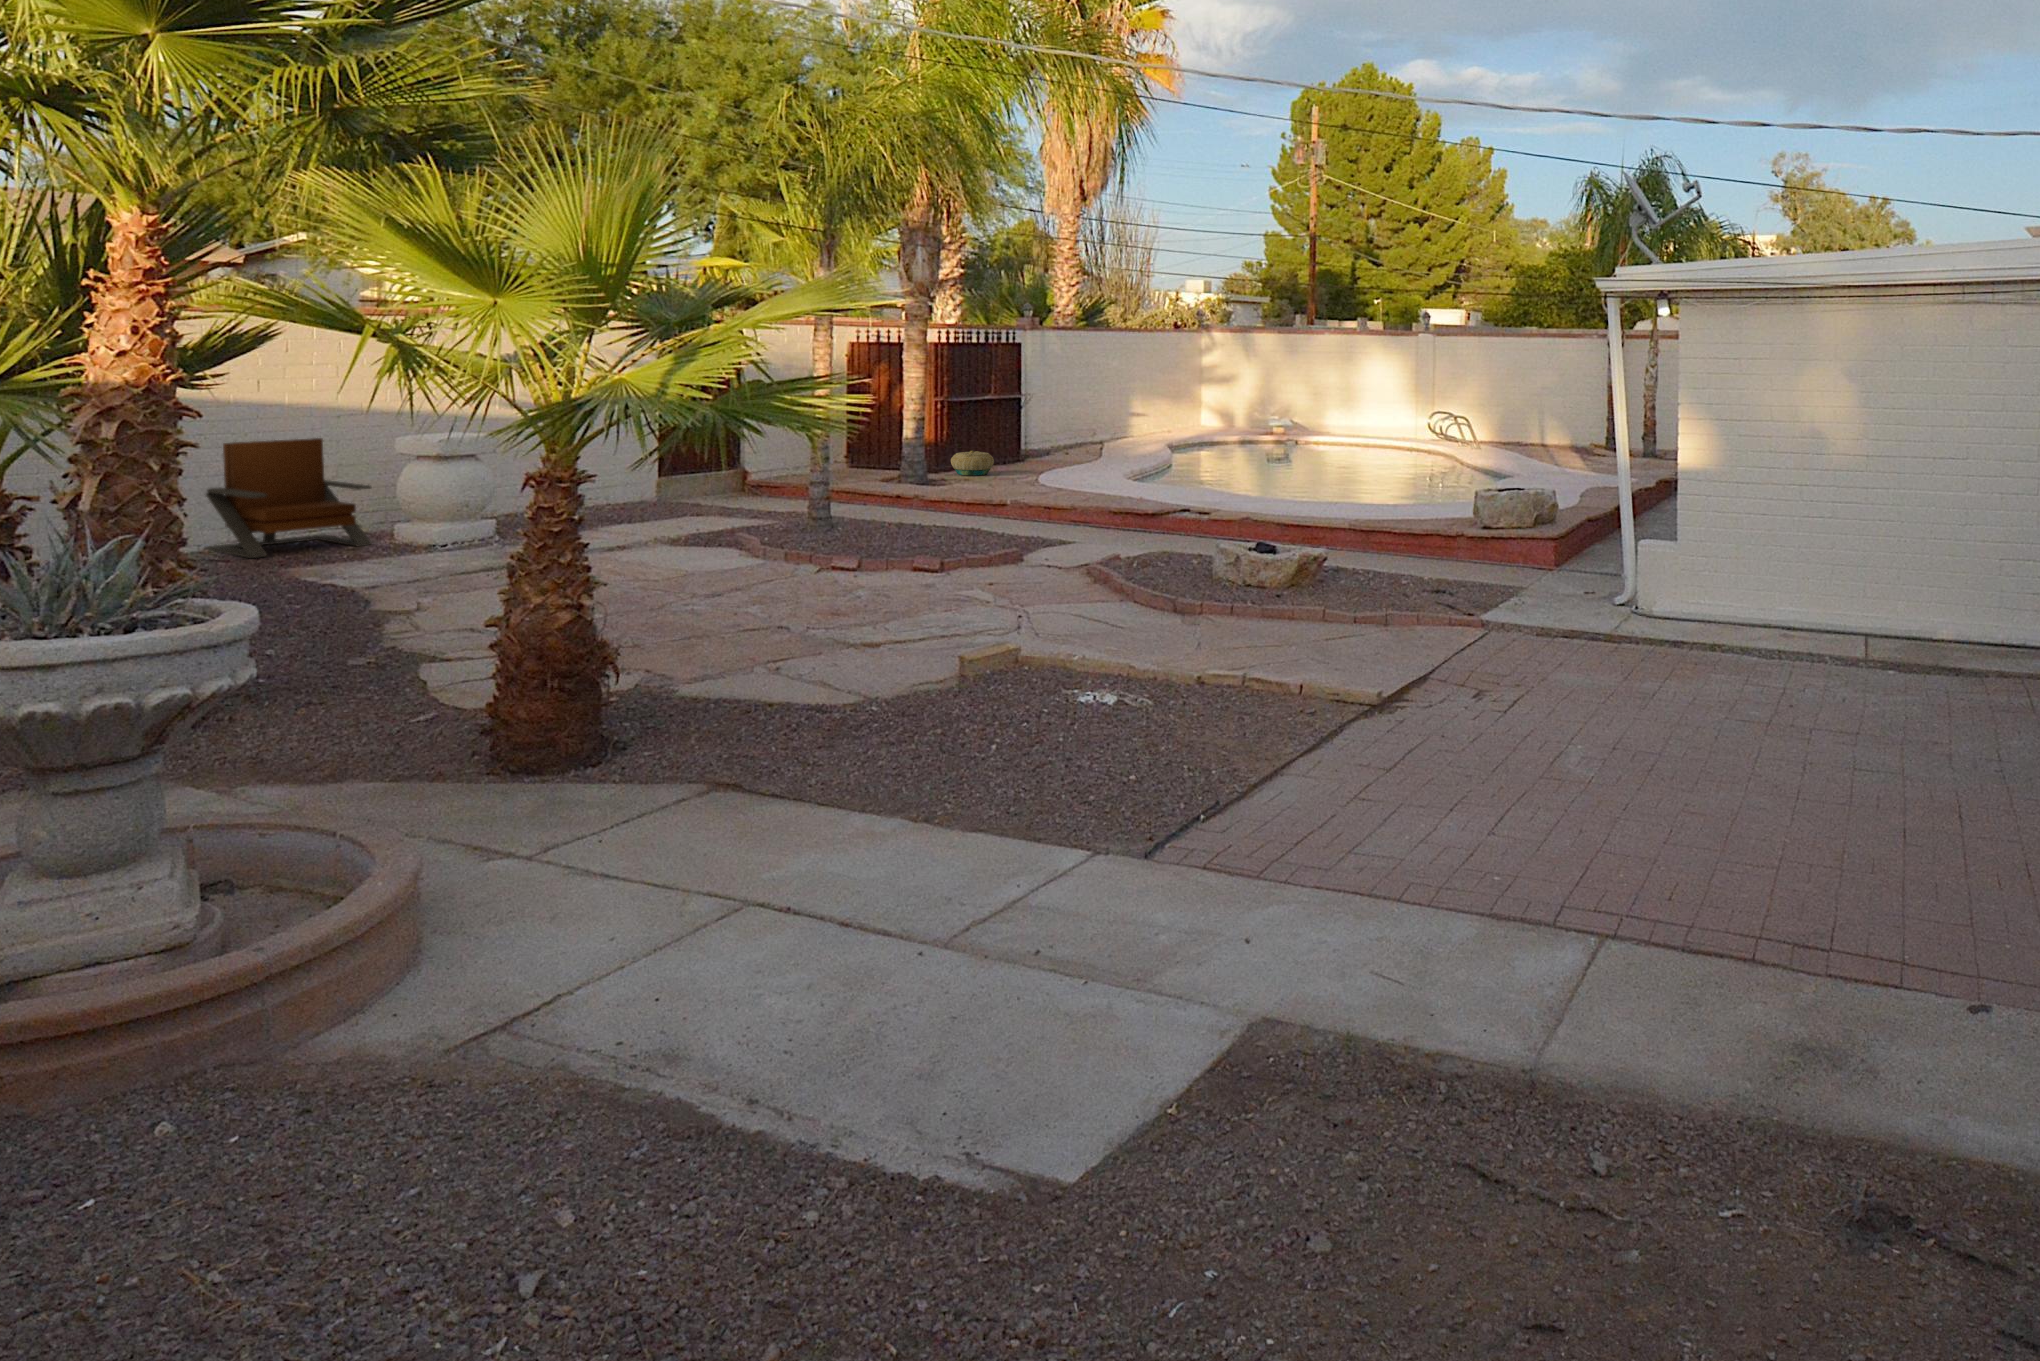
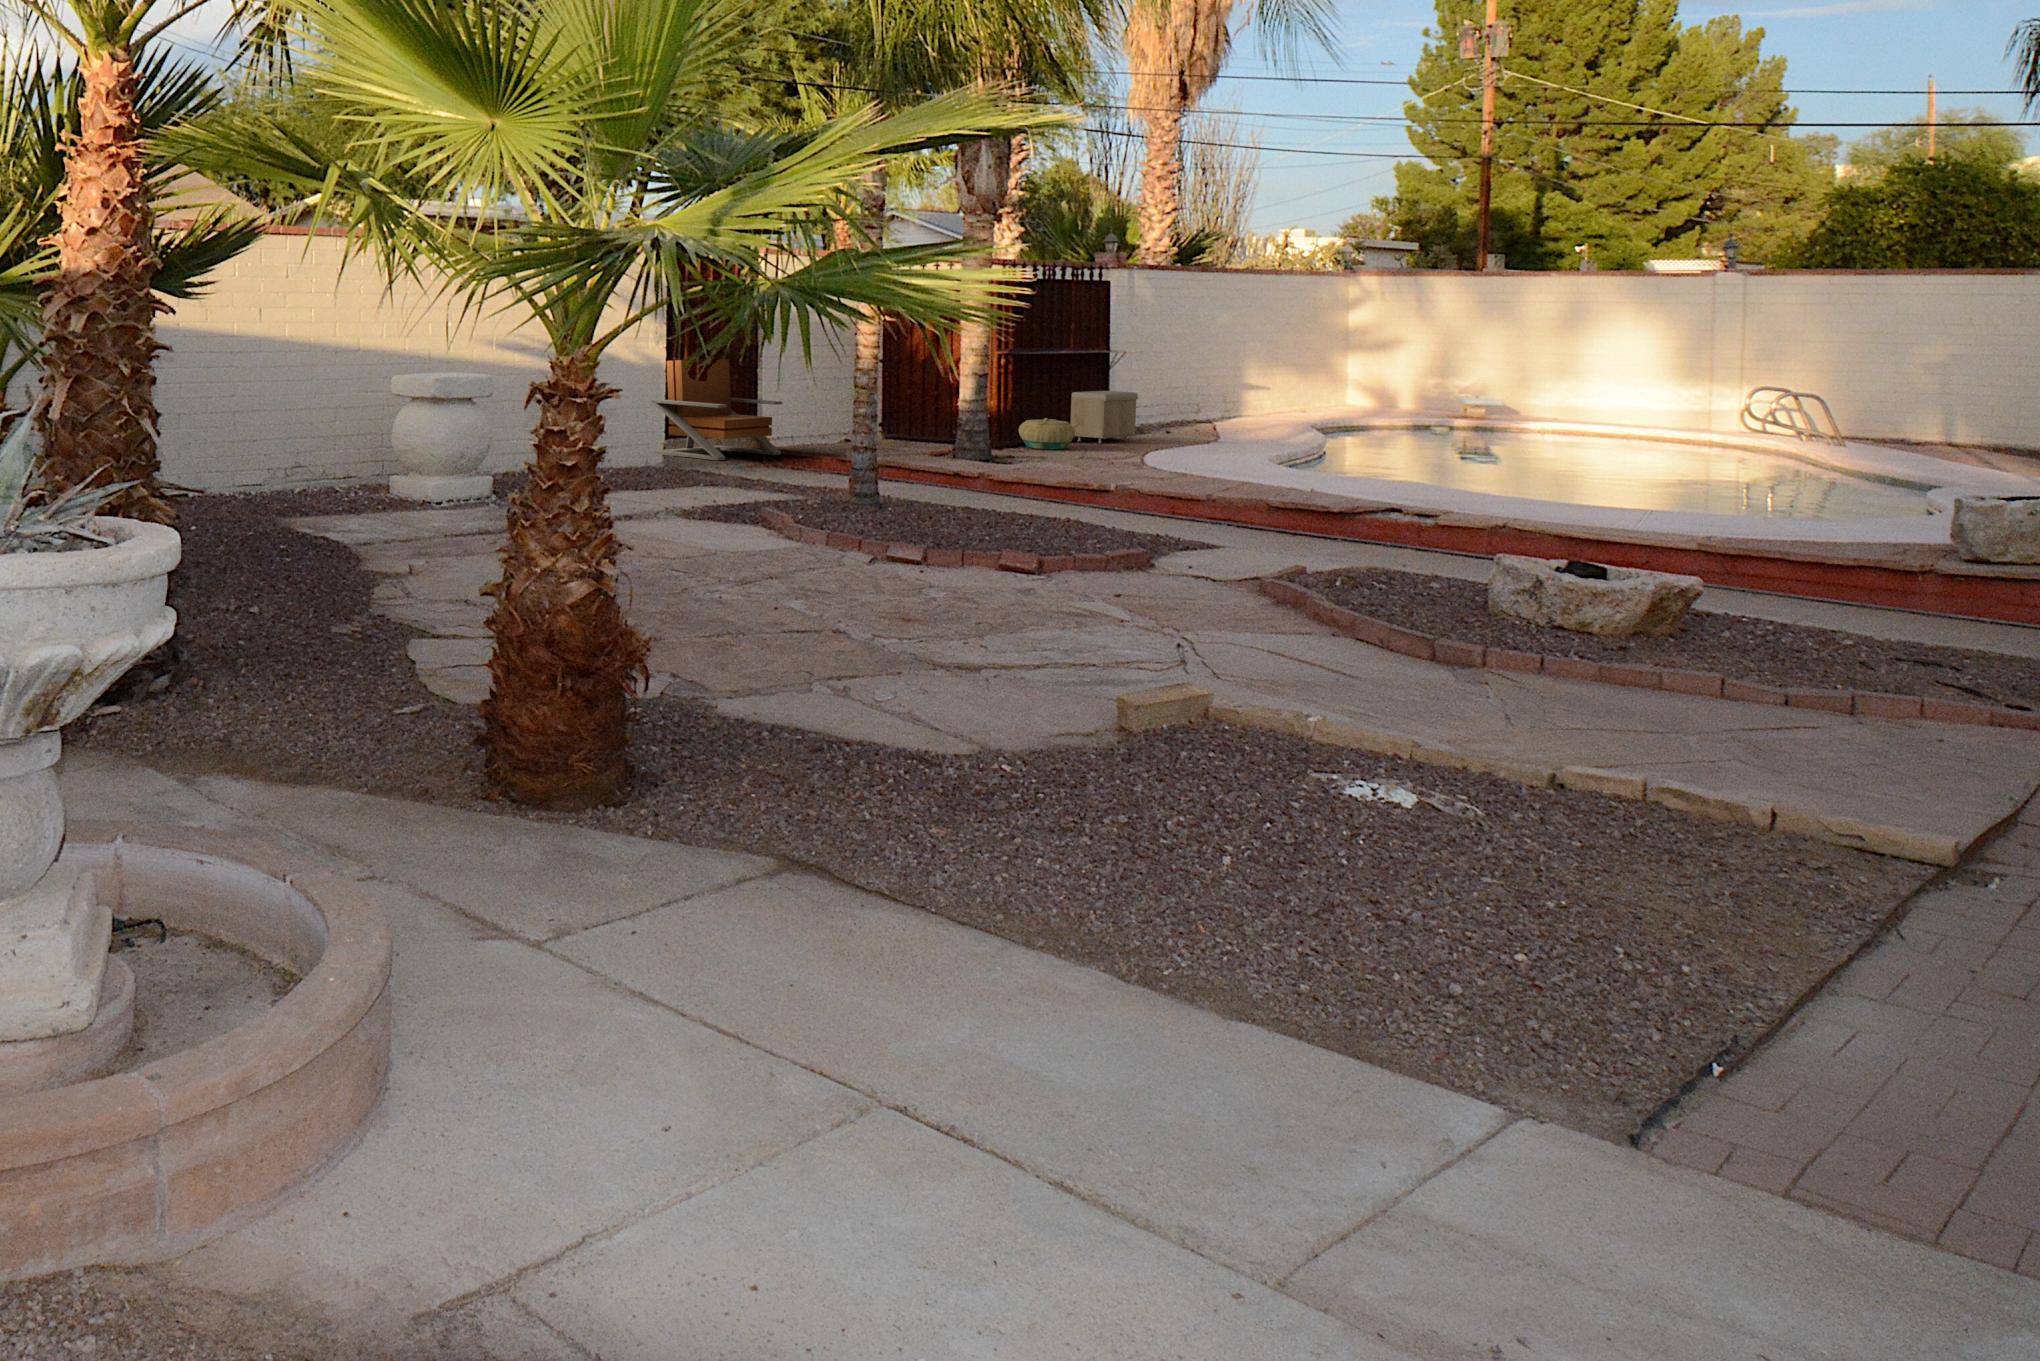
storage bench: none [993,426,1044,468] -> present [1071,391,1138,443]
lounge chair: present [205,438,371,558] -> present [652,359,782,460]

